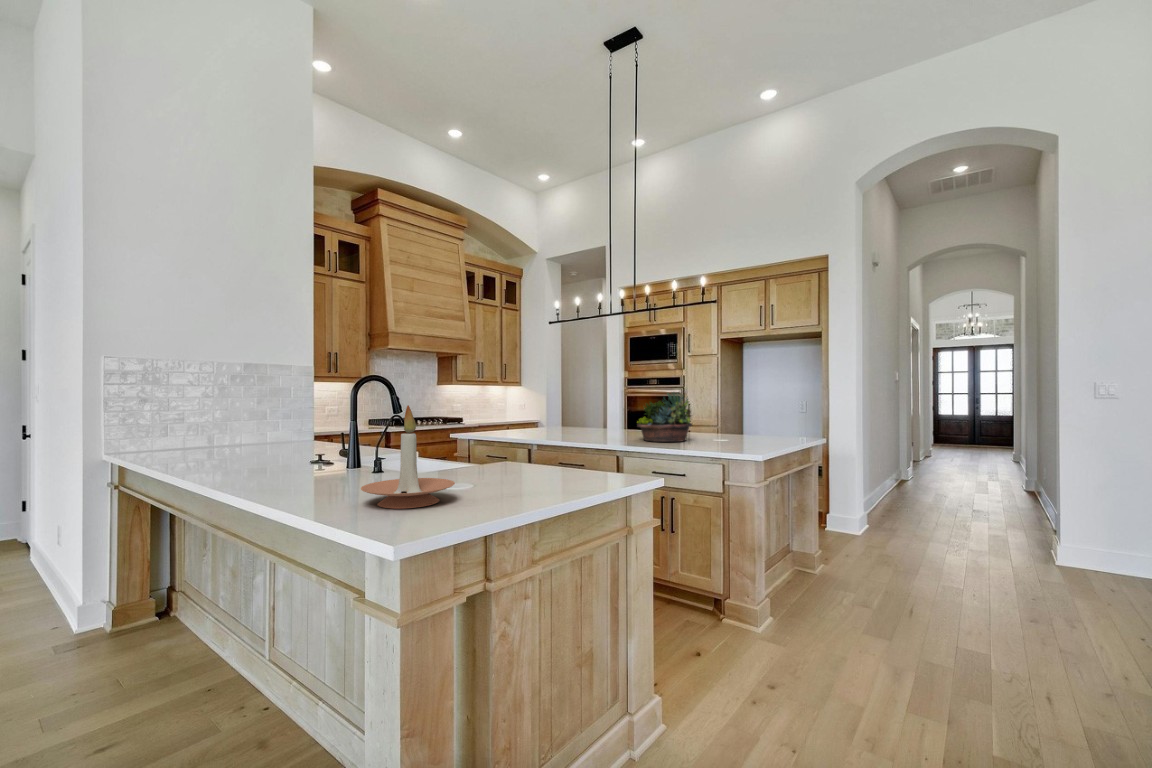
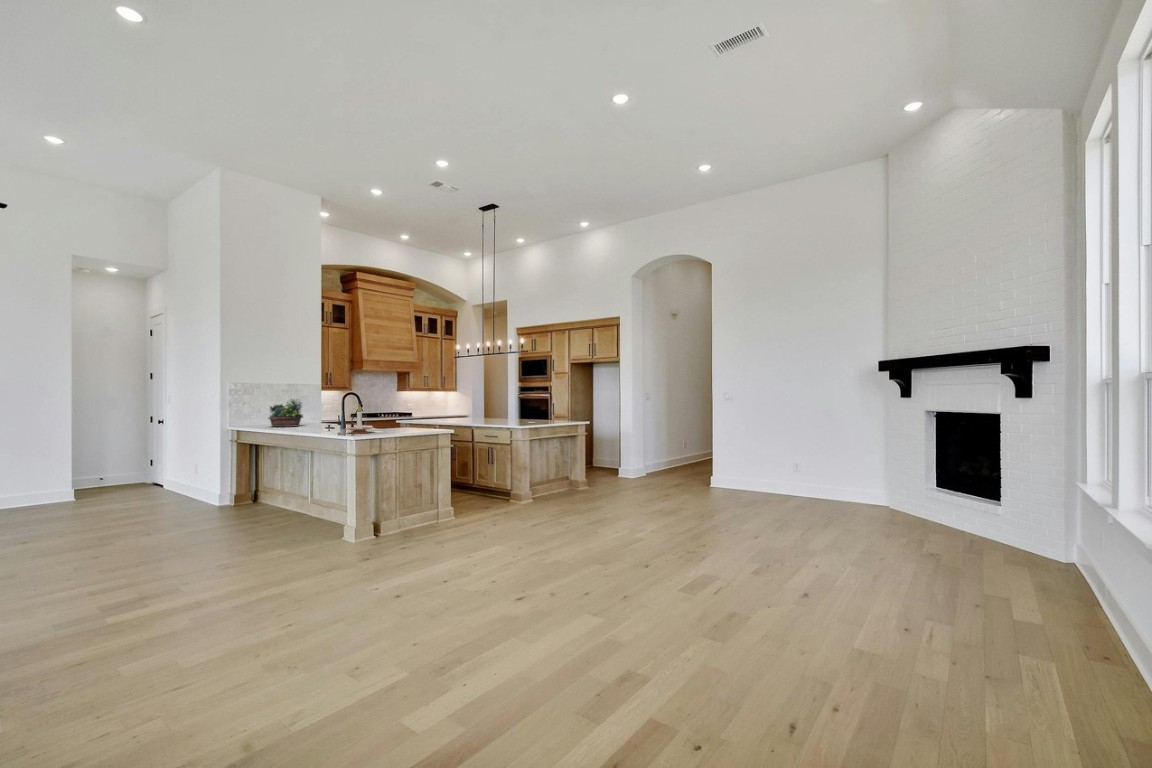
succulent planter: present [637,393,692,442] -> present [268,400,303,427]

